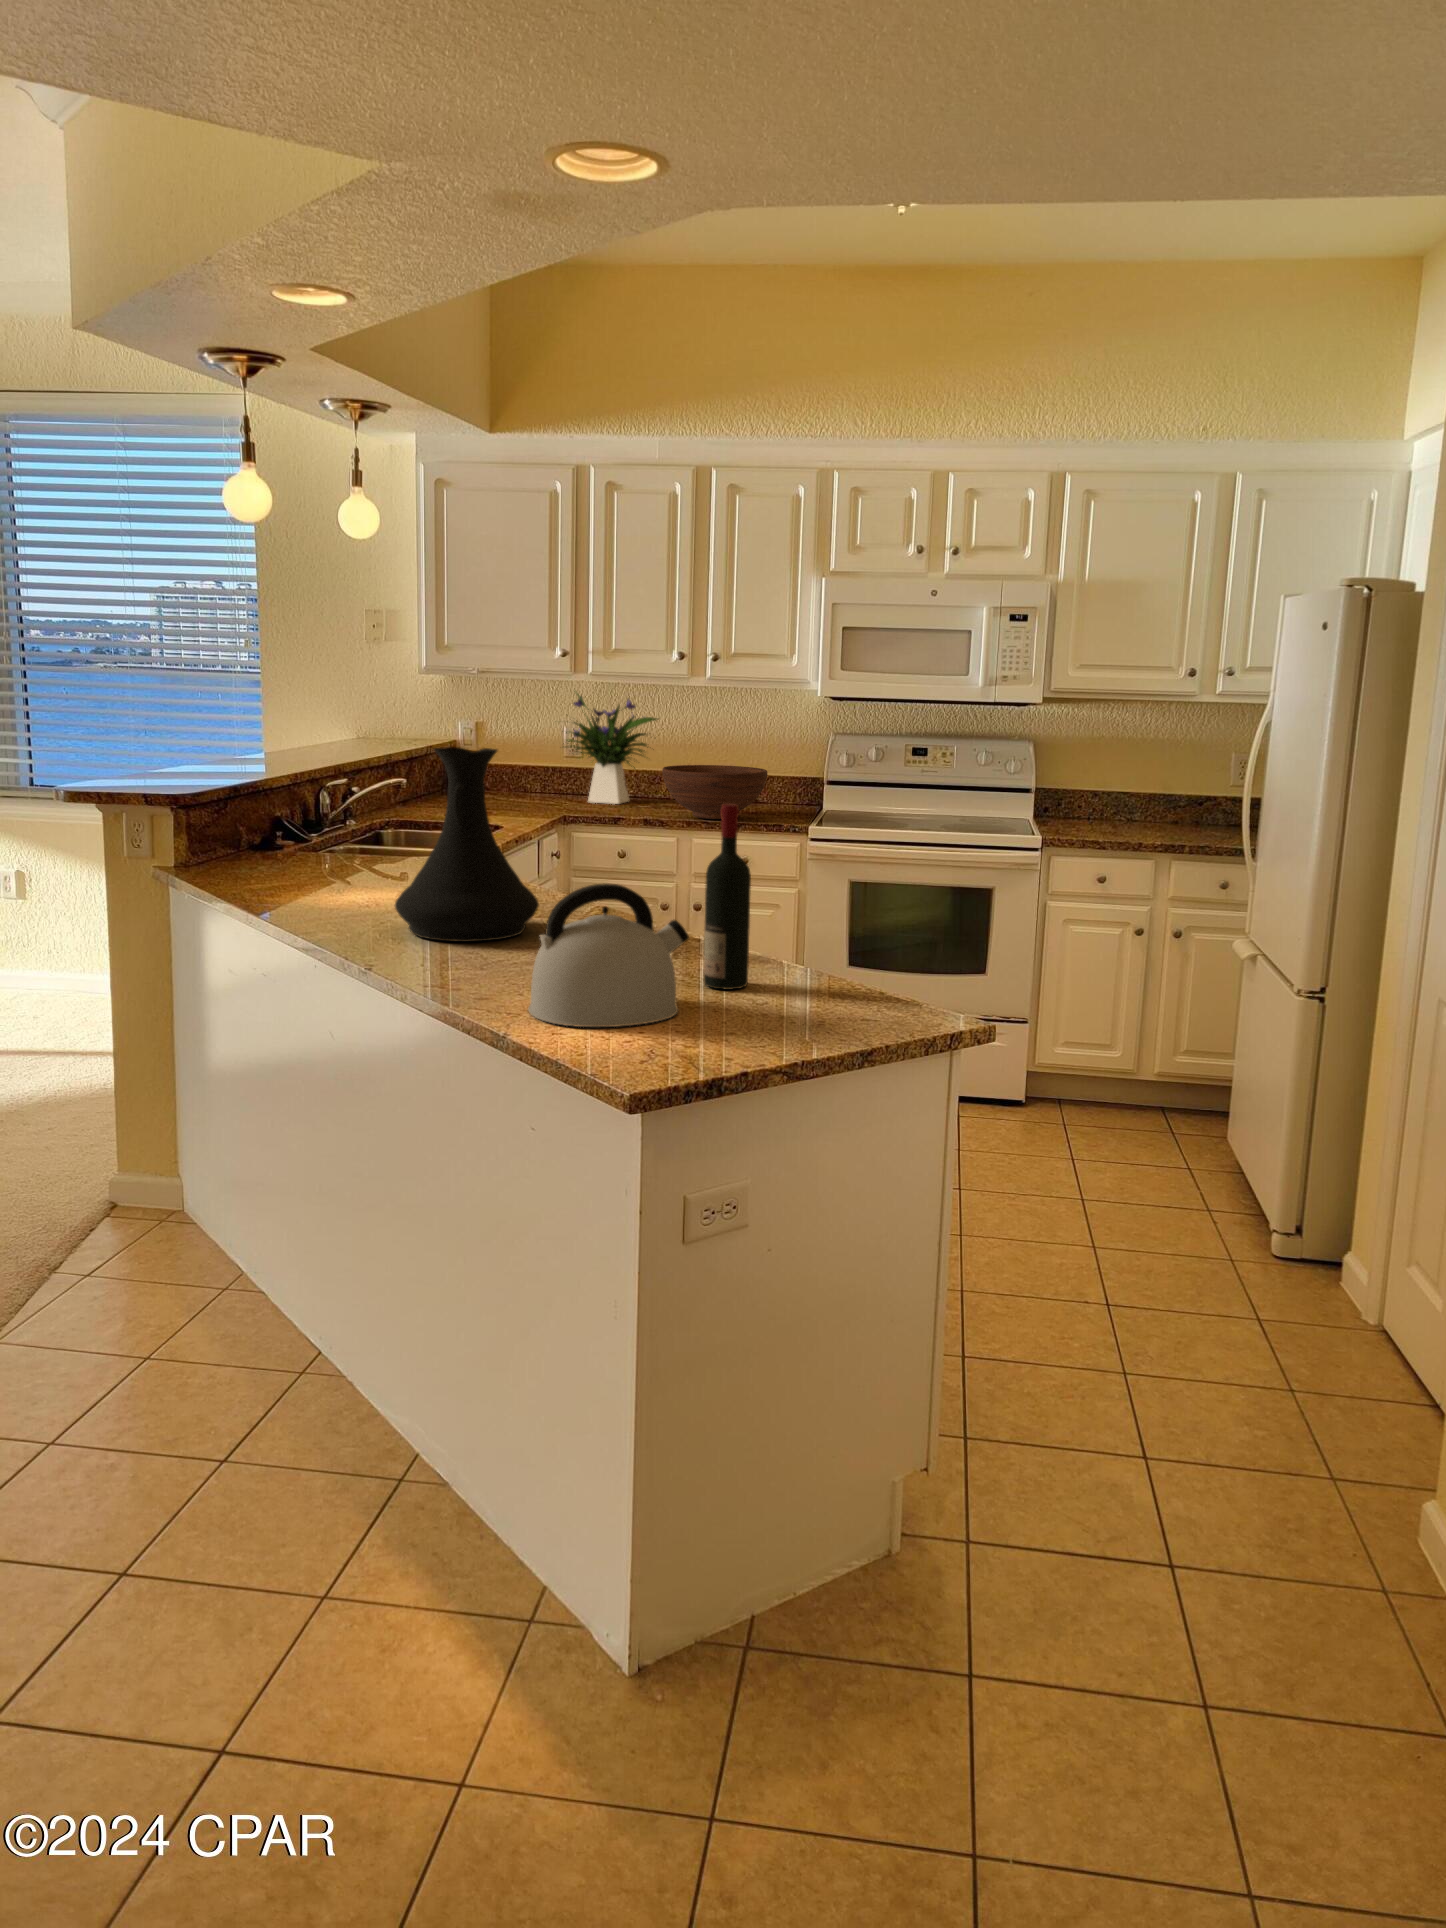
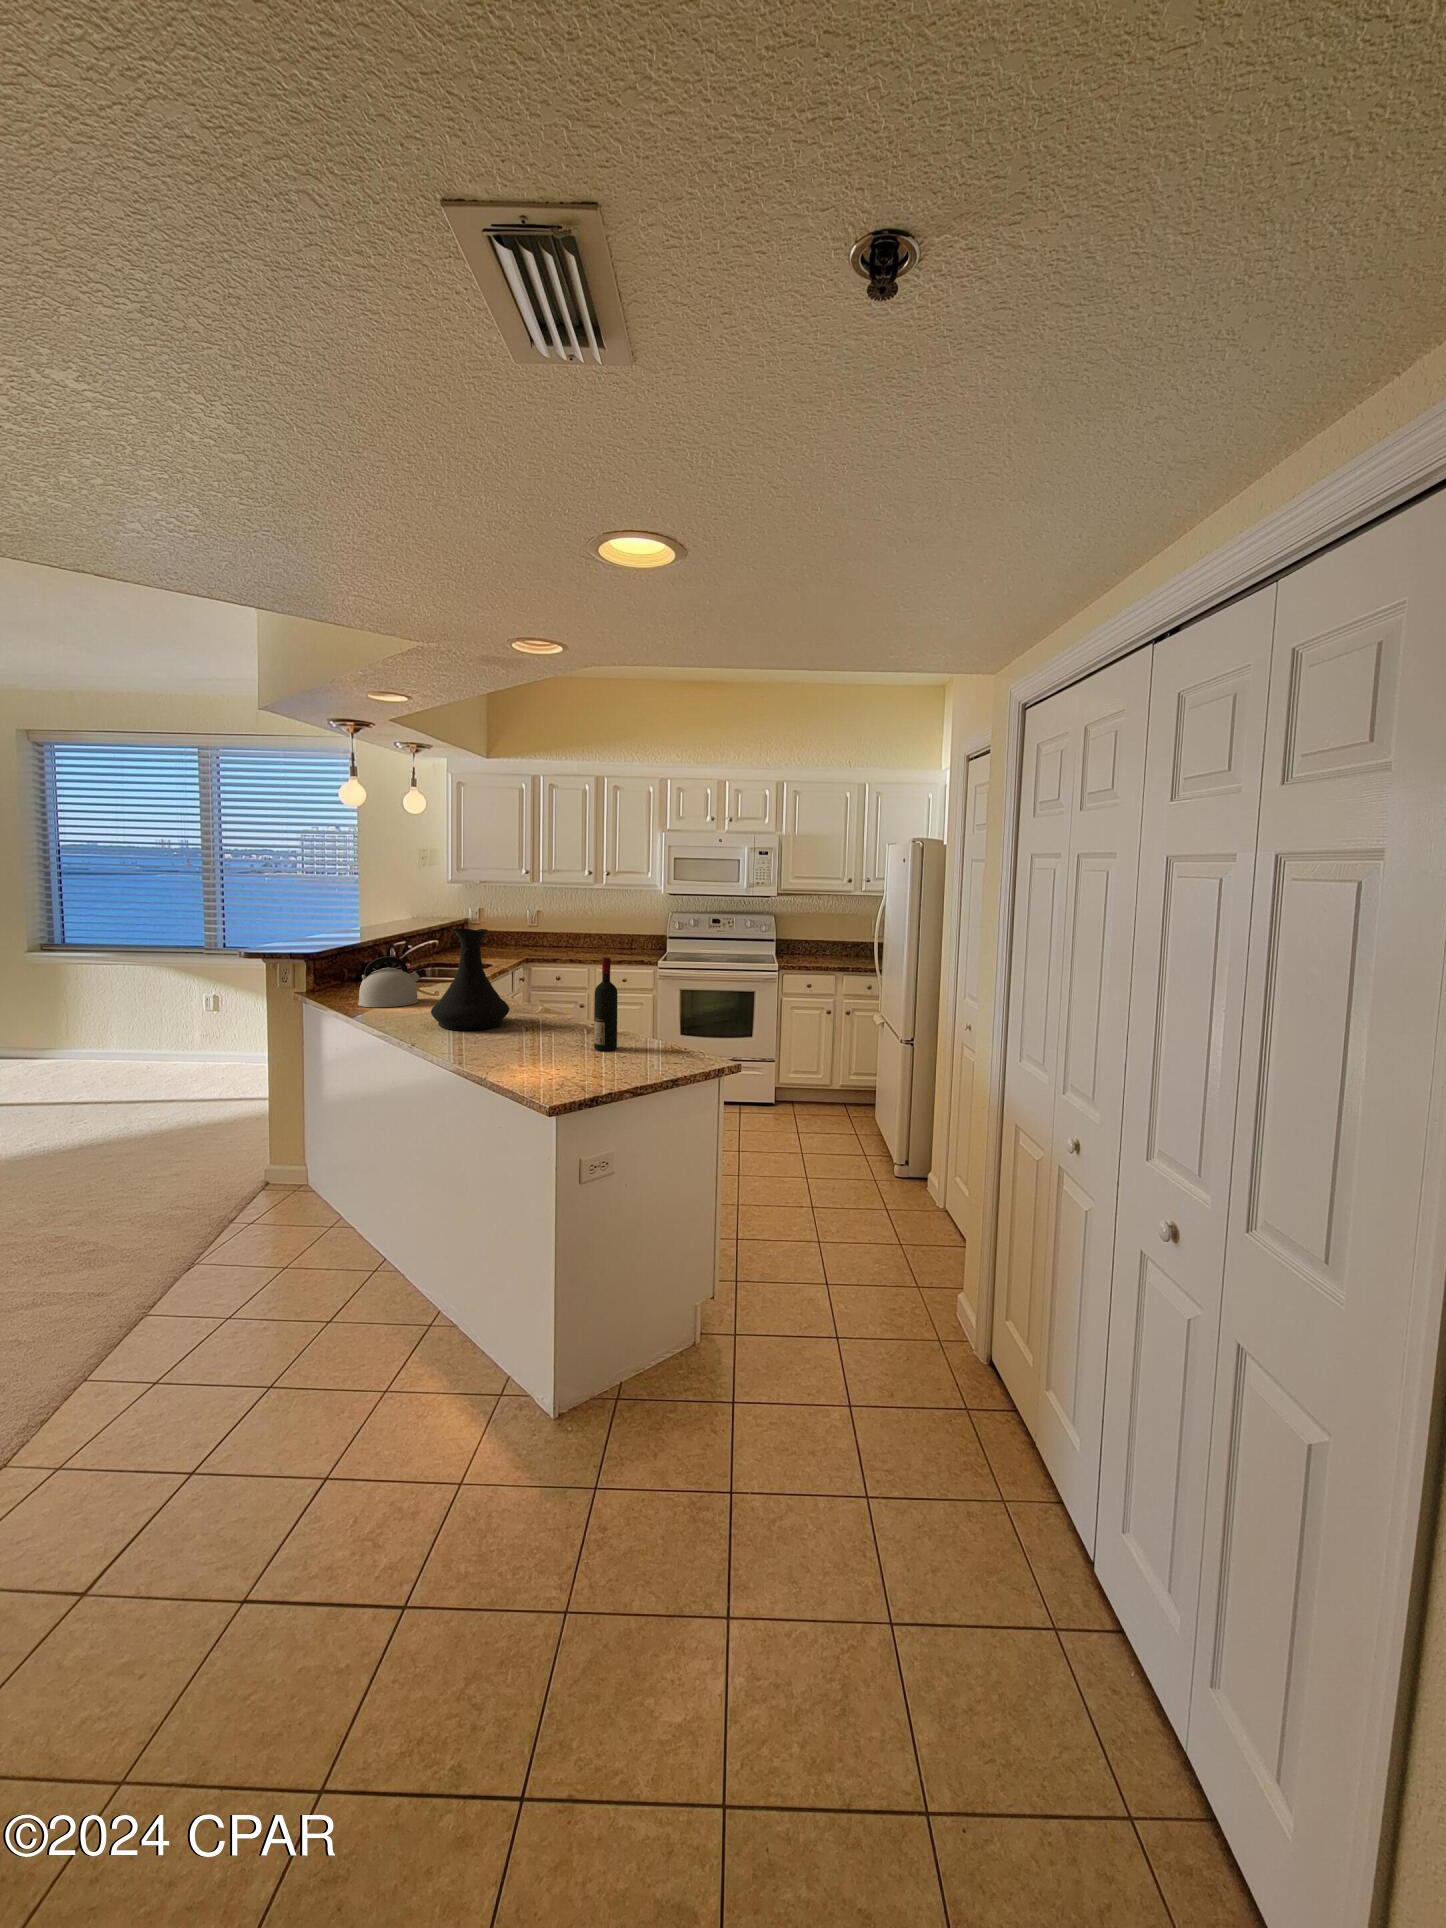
flower arrangement: present [566,691,657,804] -> none [523,891,581,951]
fruit bowl: present [662,765,768,819] -> none [581,930,637,958]
kettle: present [528,883,689,1027] -> present [358,956,423,1007]

